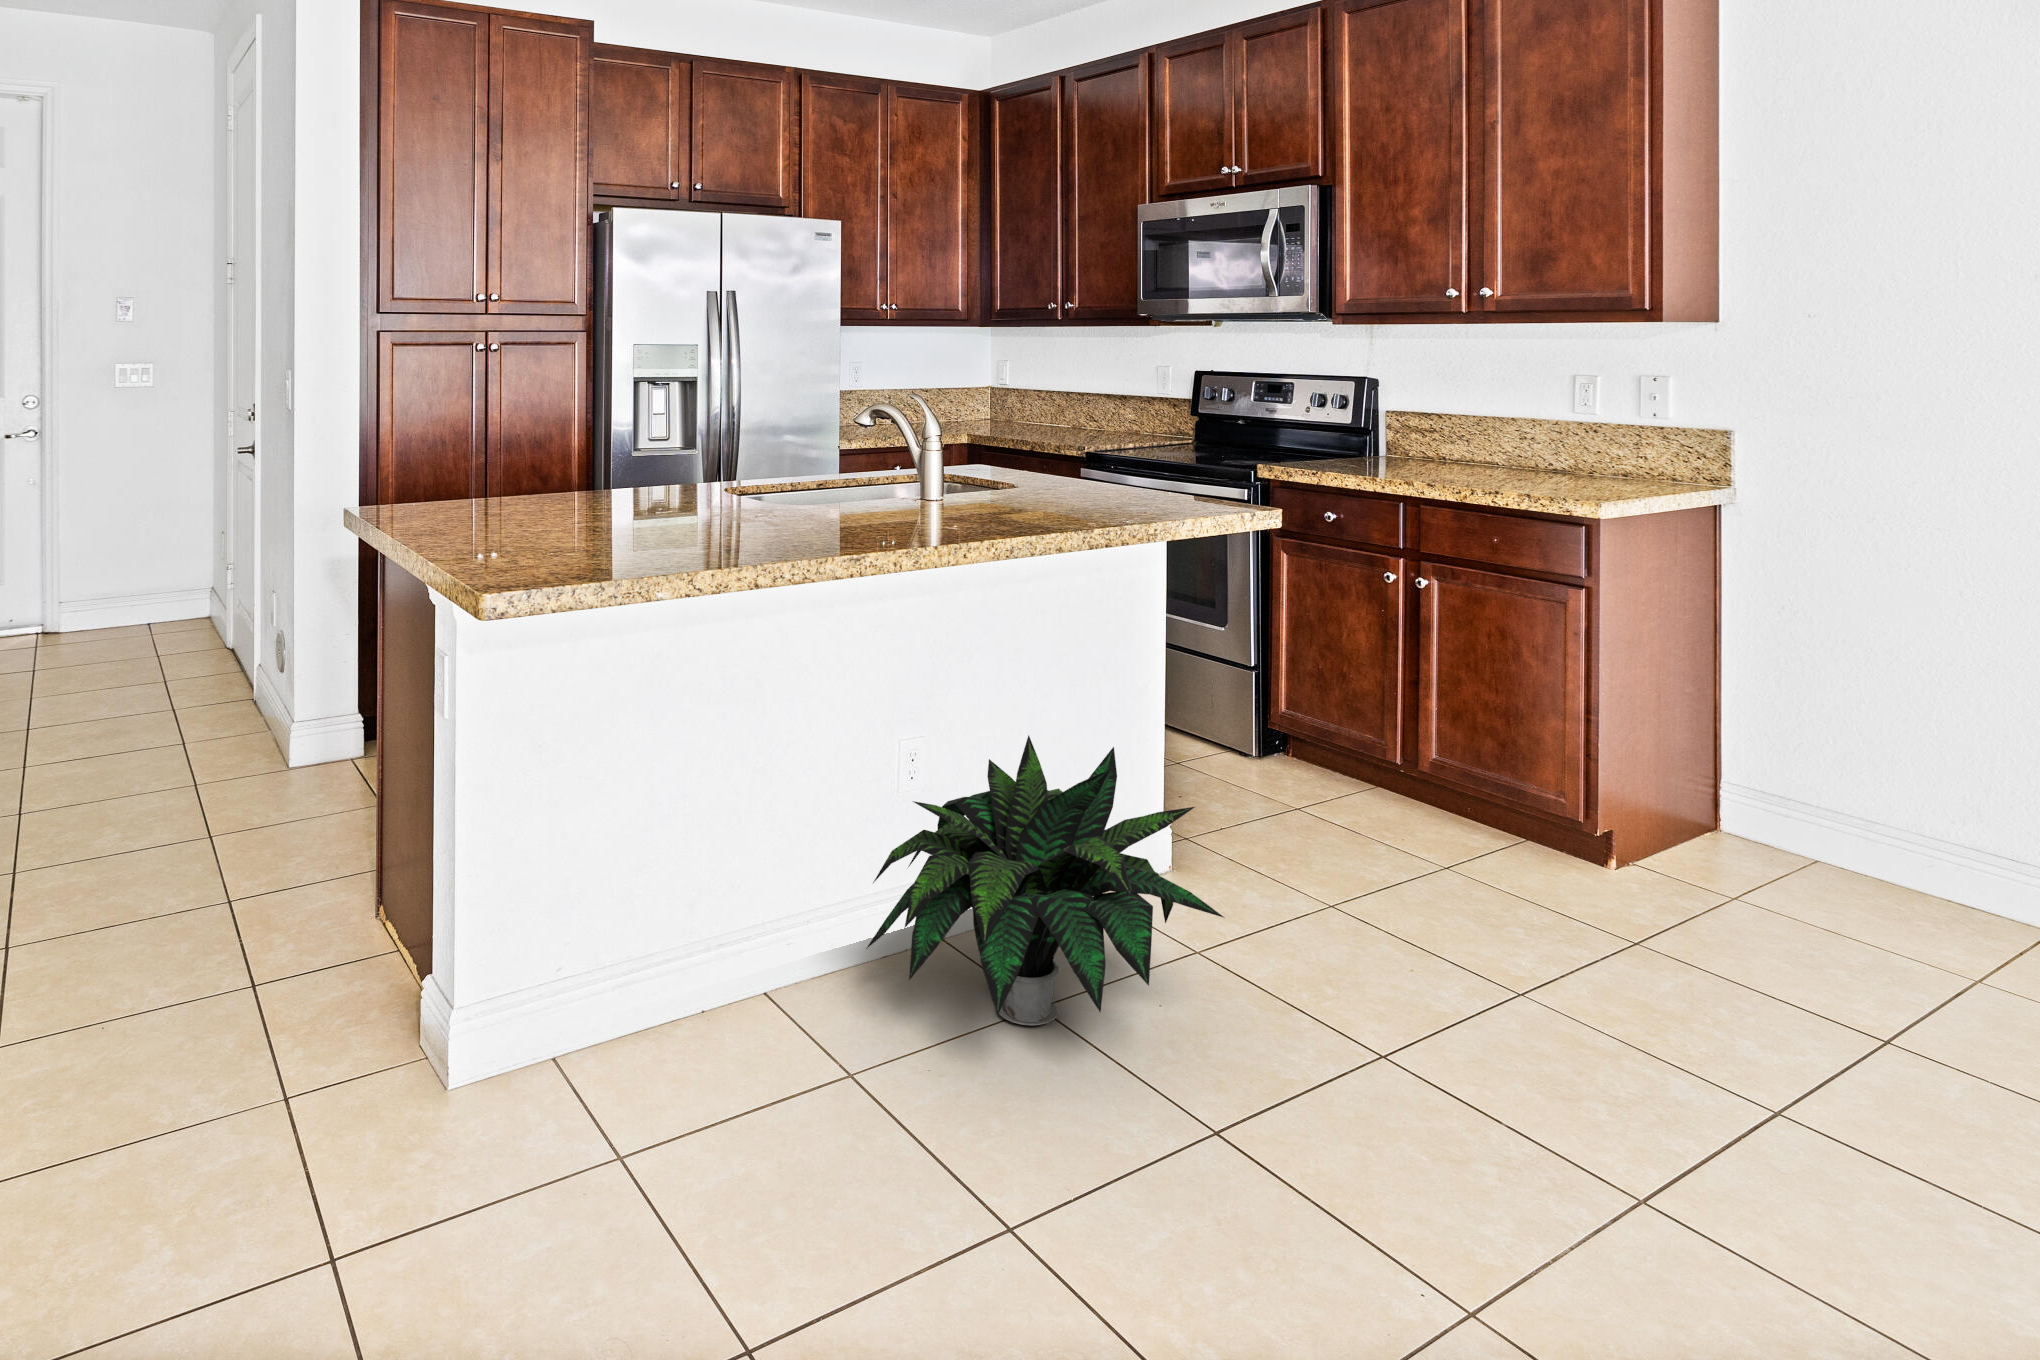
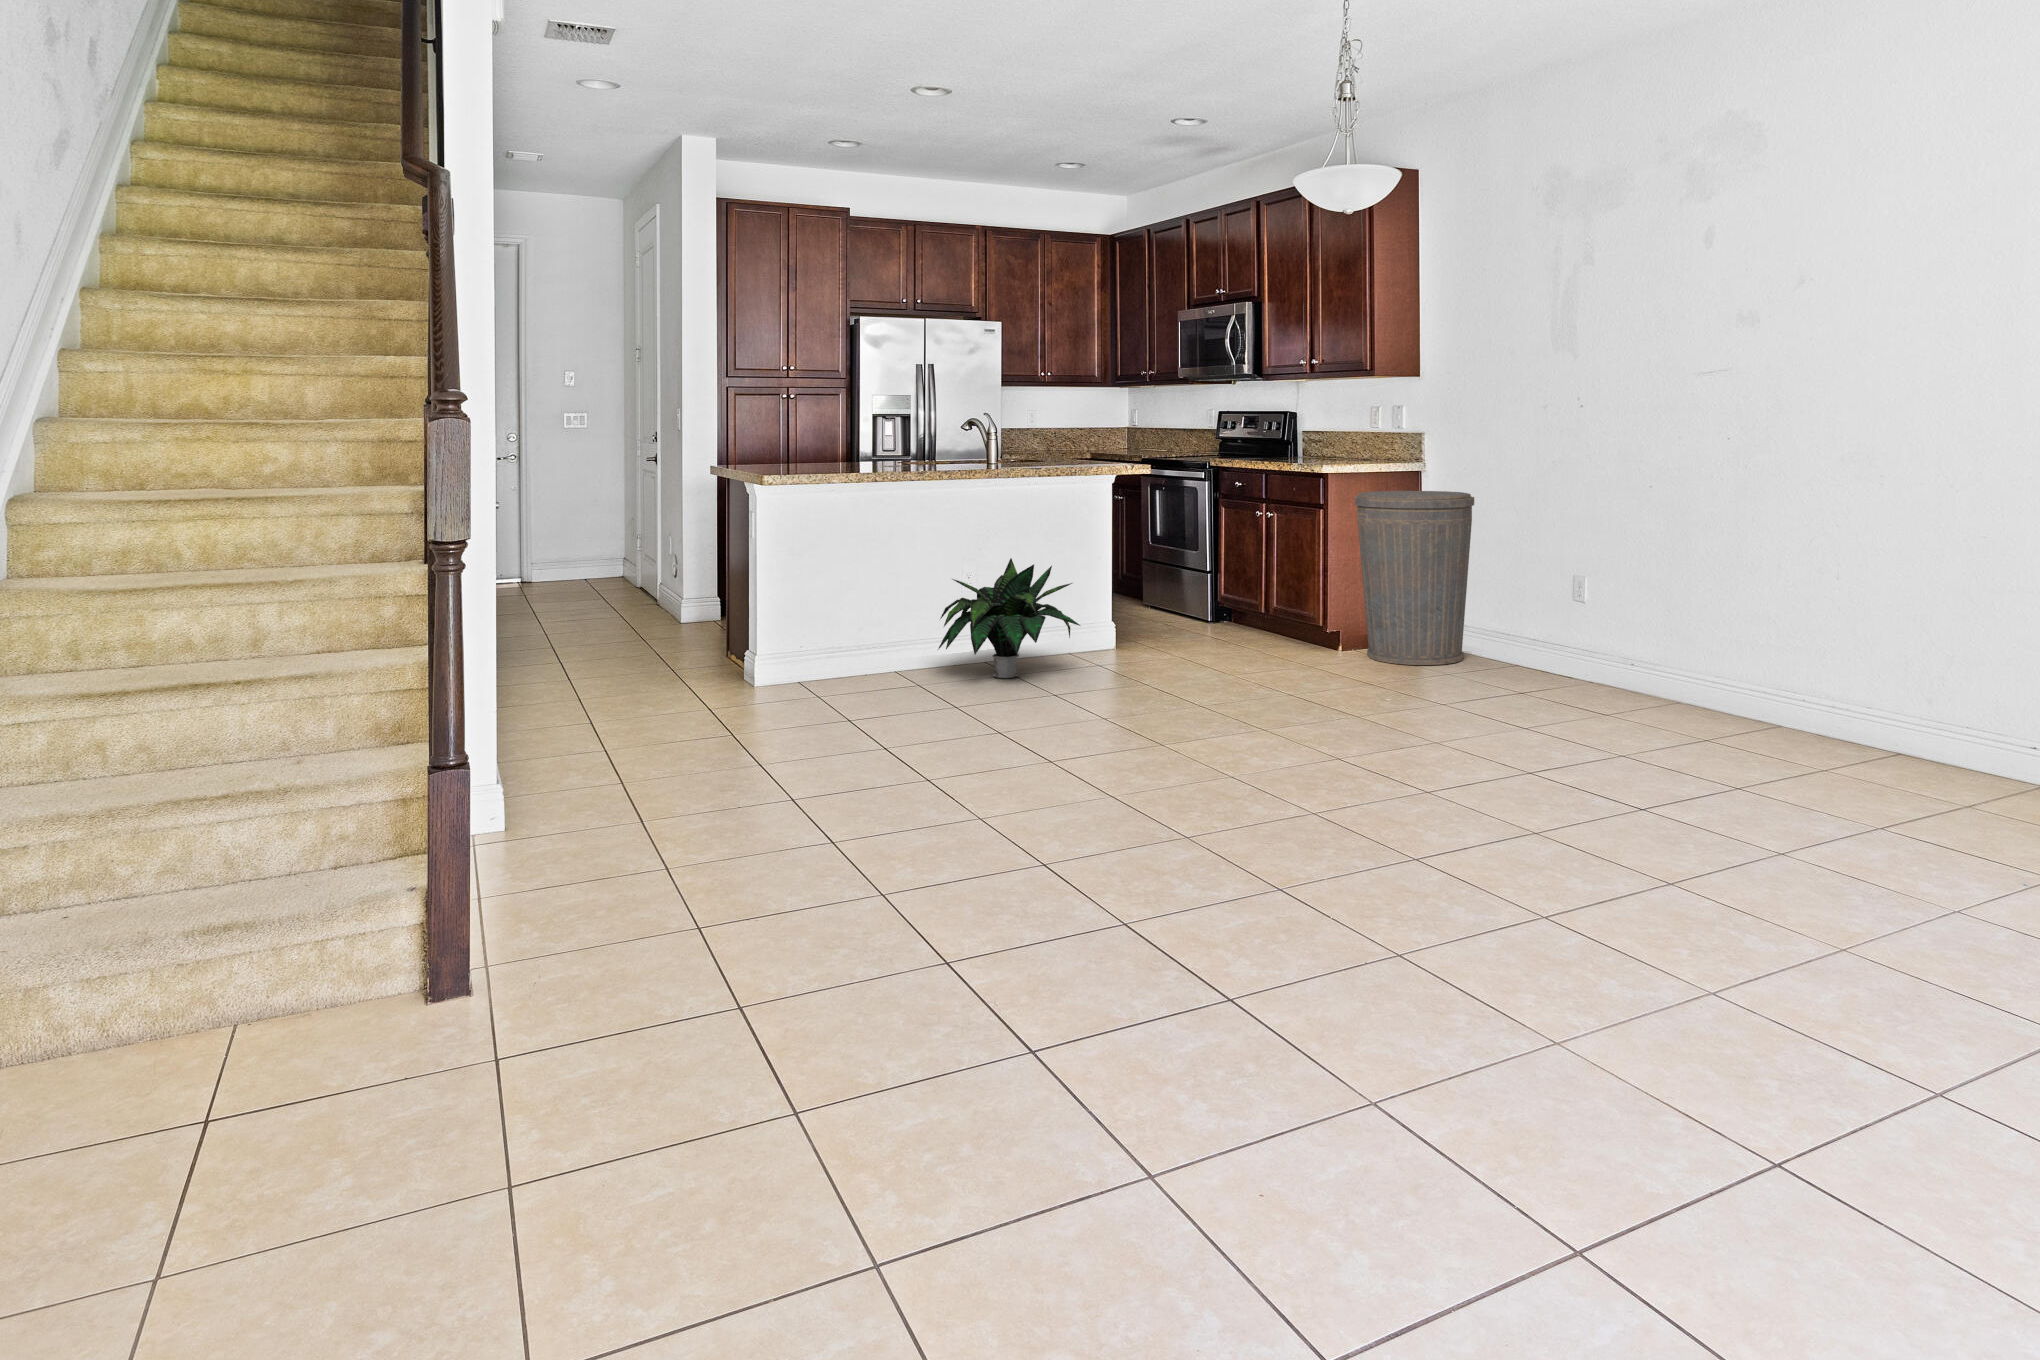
trash can: none [1675,554,1975,949] -> present [1355,491,1474,665]

